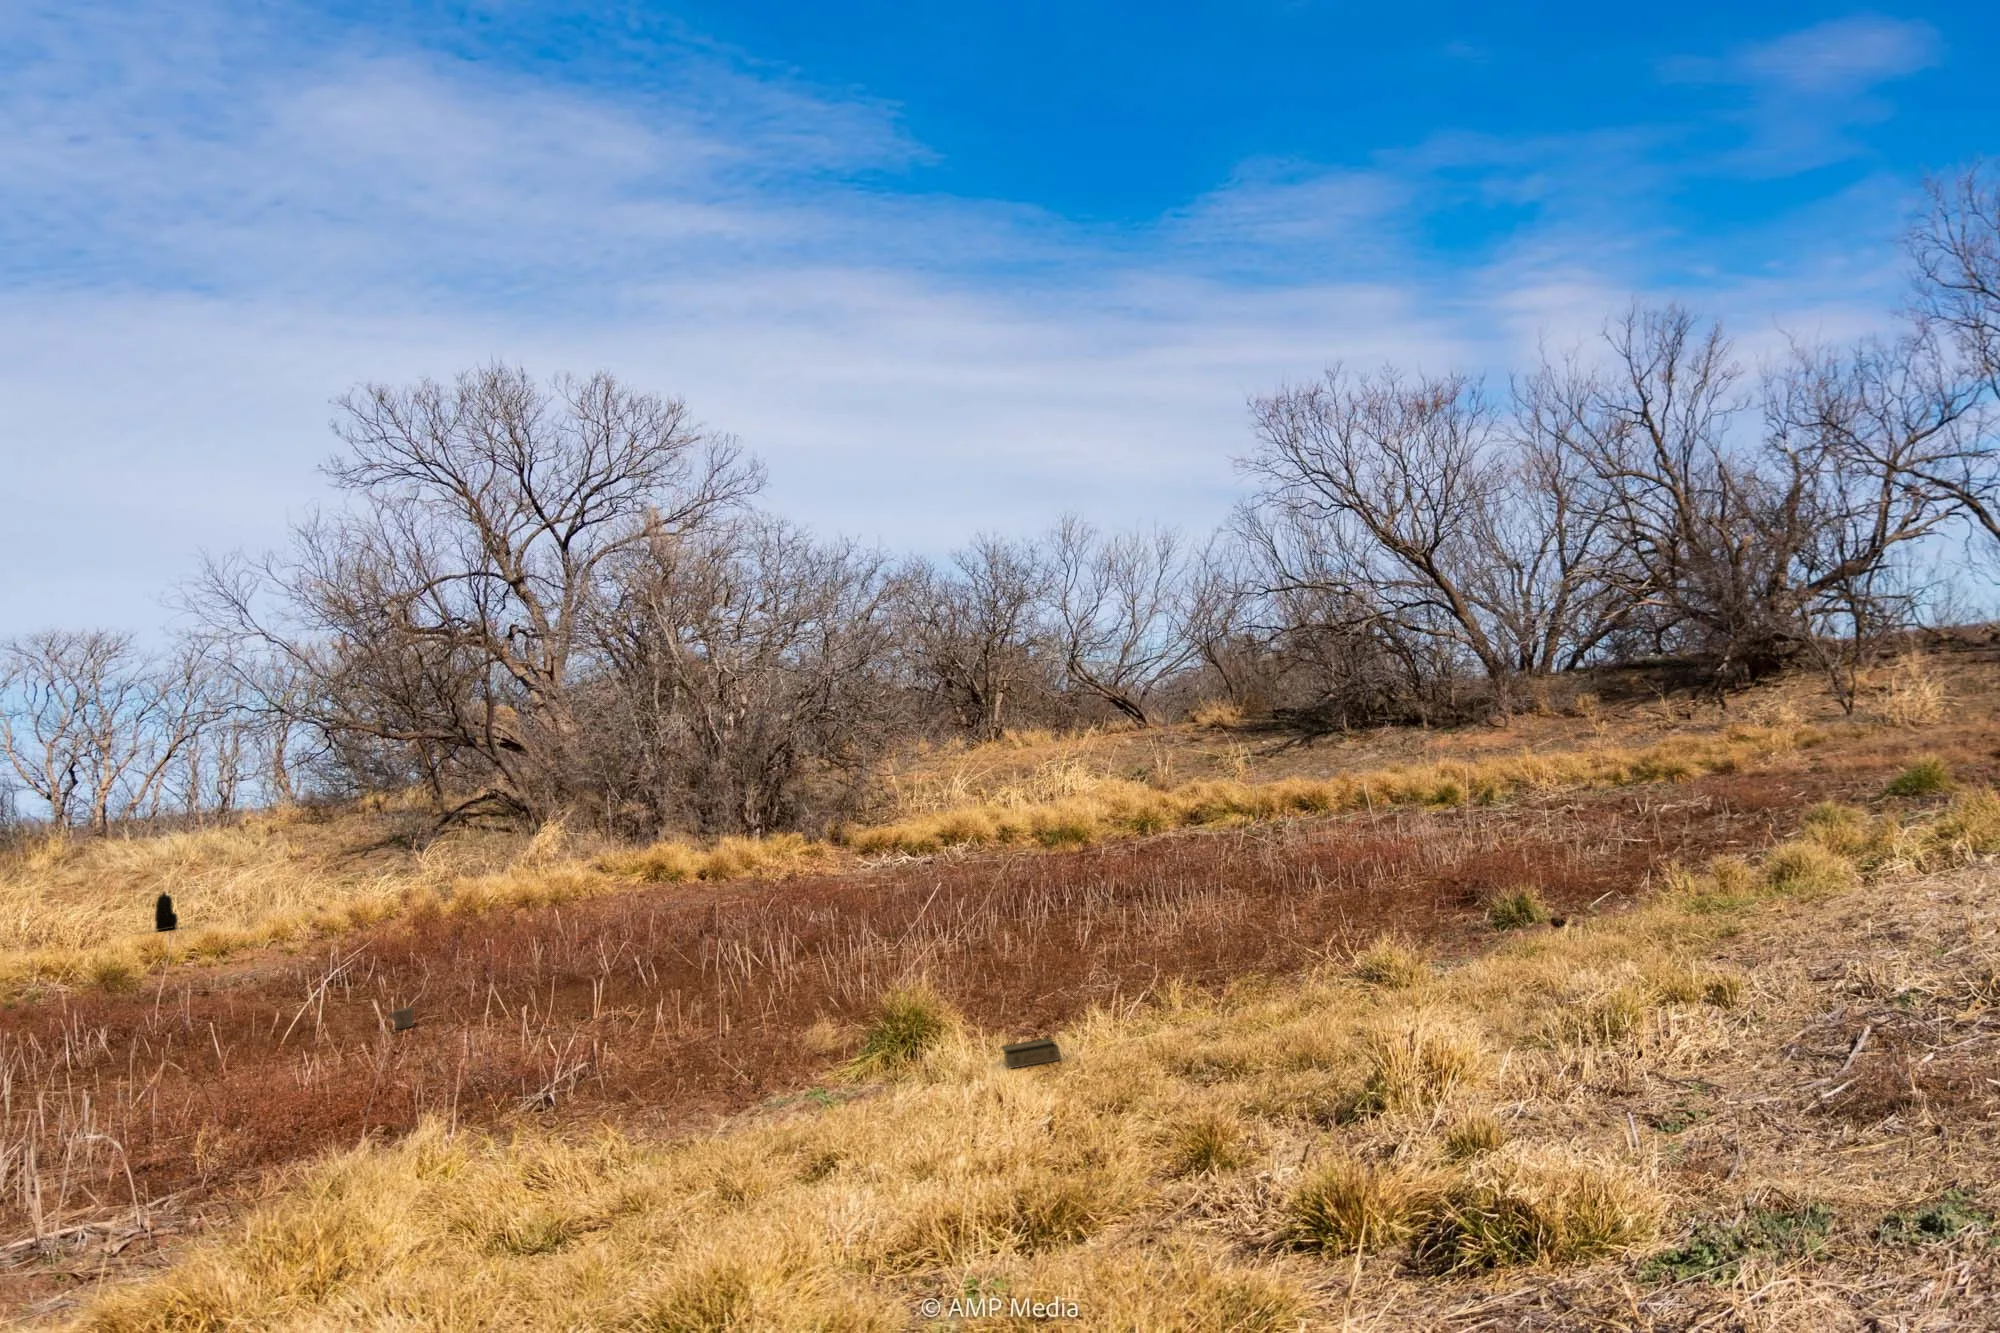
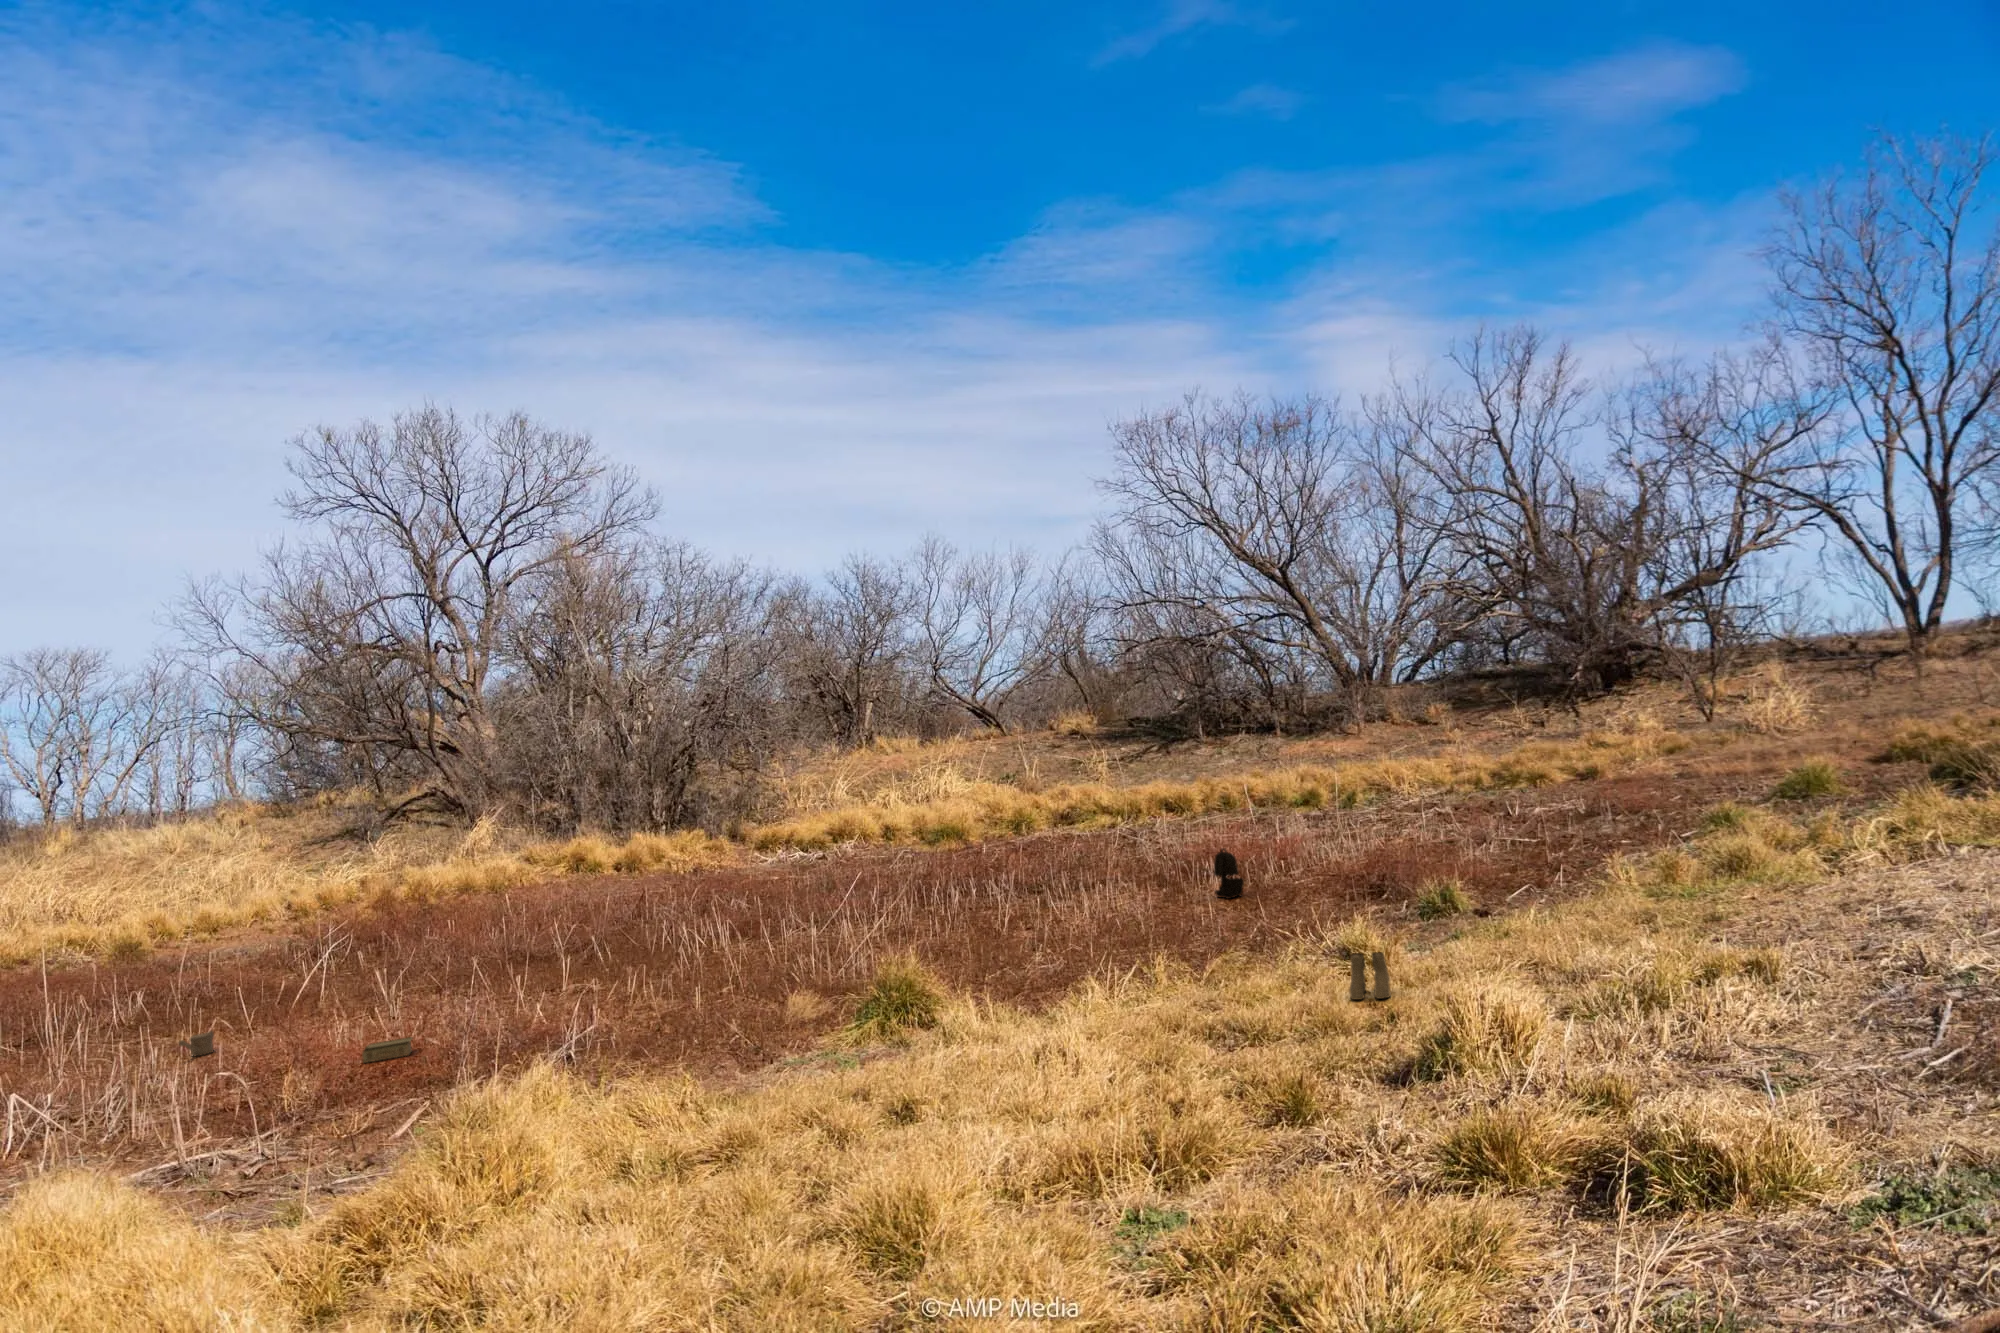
backpack: present [155,892,178,931] -> present [1214,848,1244,899]
boots: none [1514,925,1554,969] -> present [1349,952,1391,1000]
toolbox: present [1001,1038,1060,1068] -> present [362,1037,412,1063]

